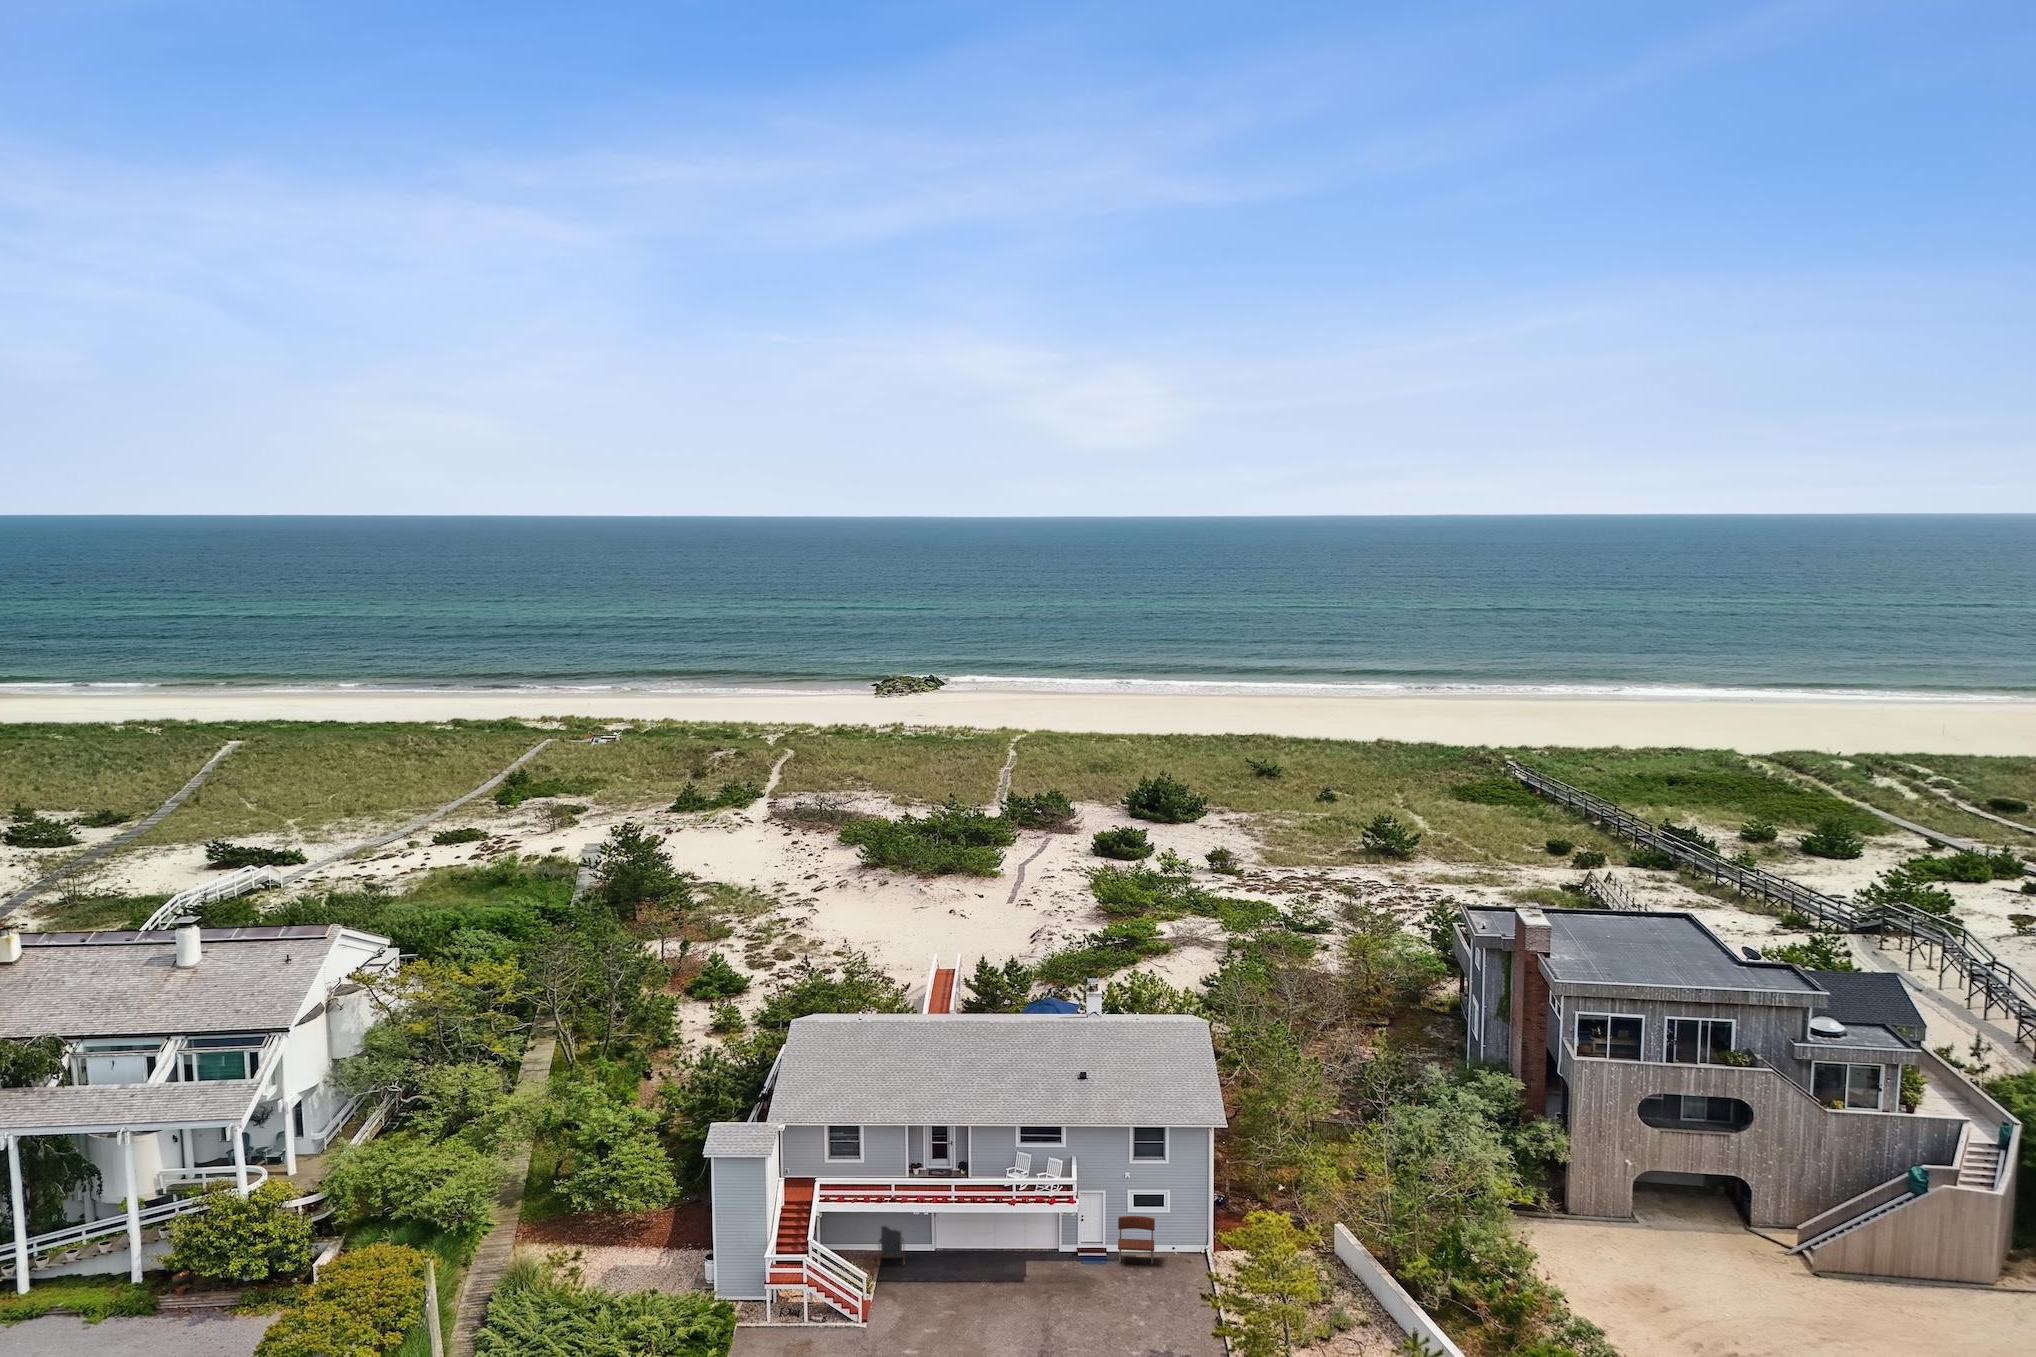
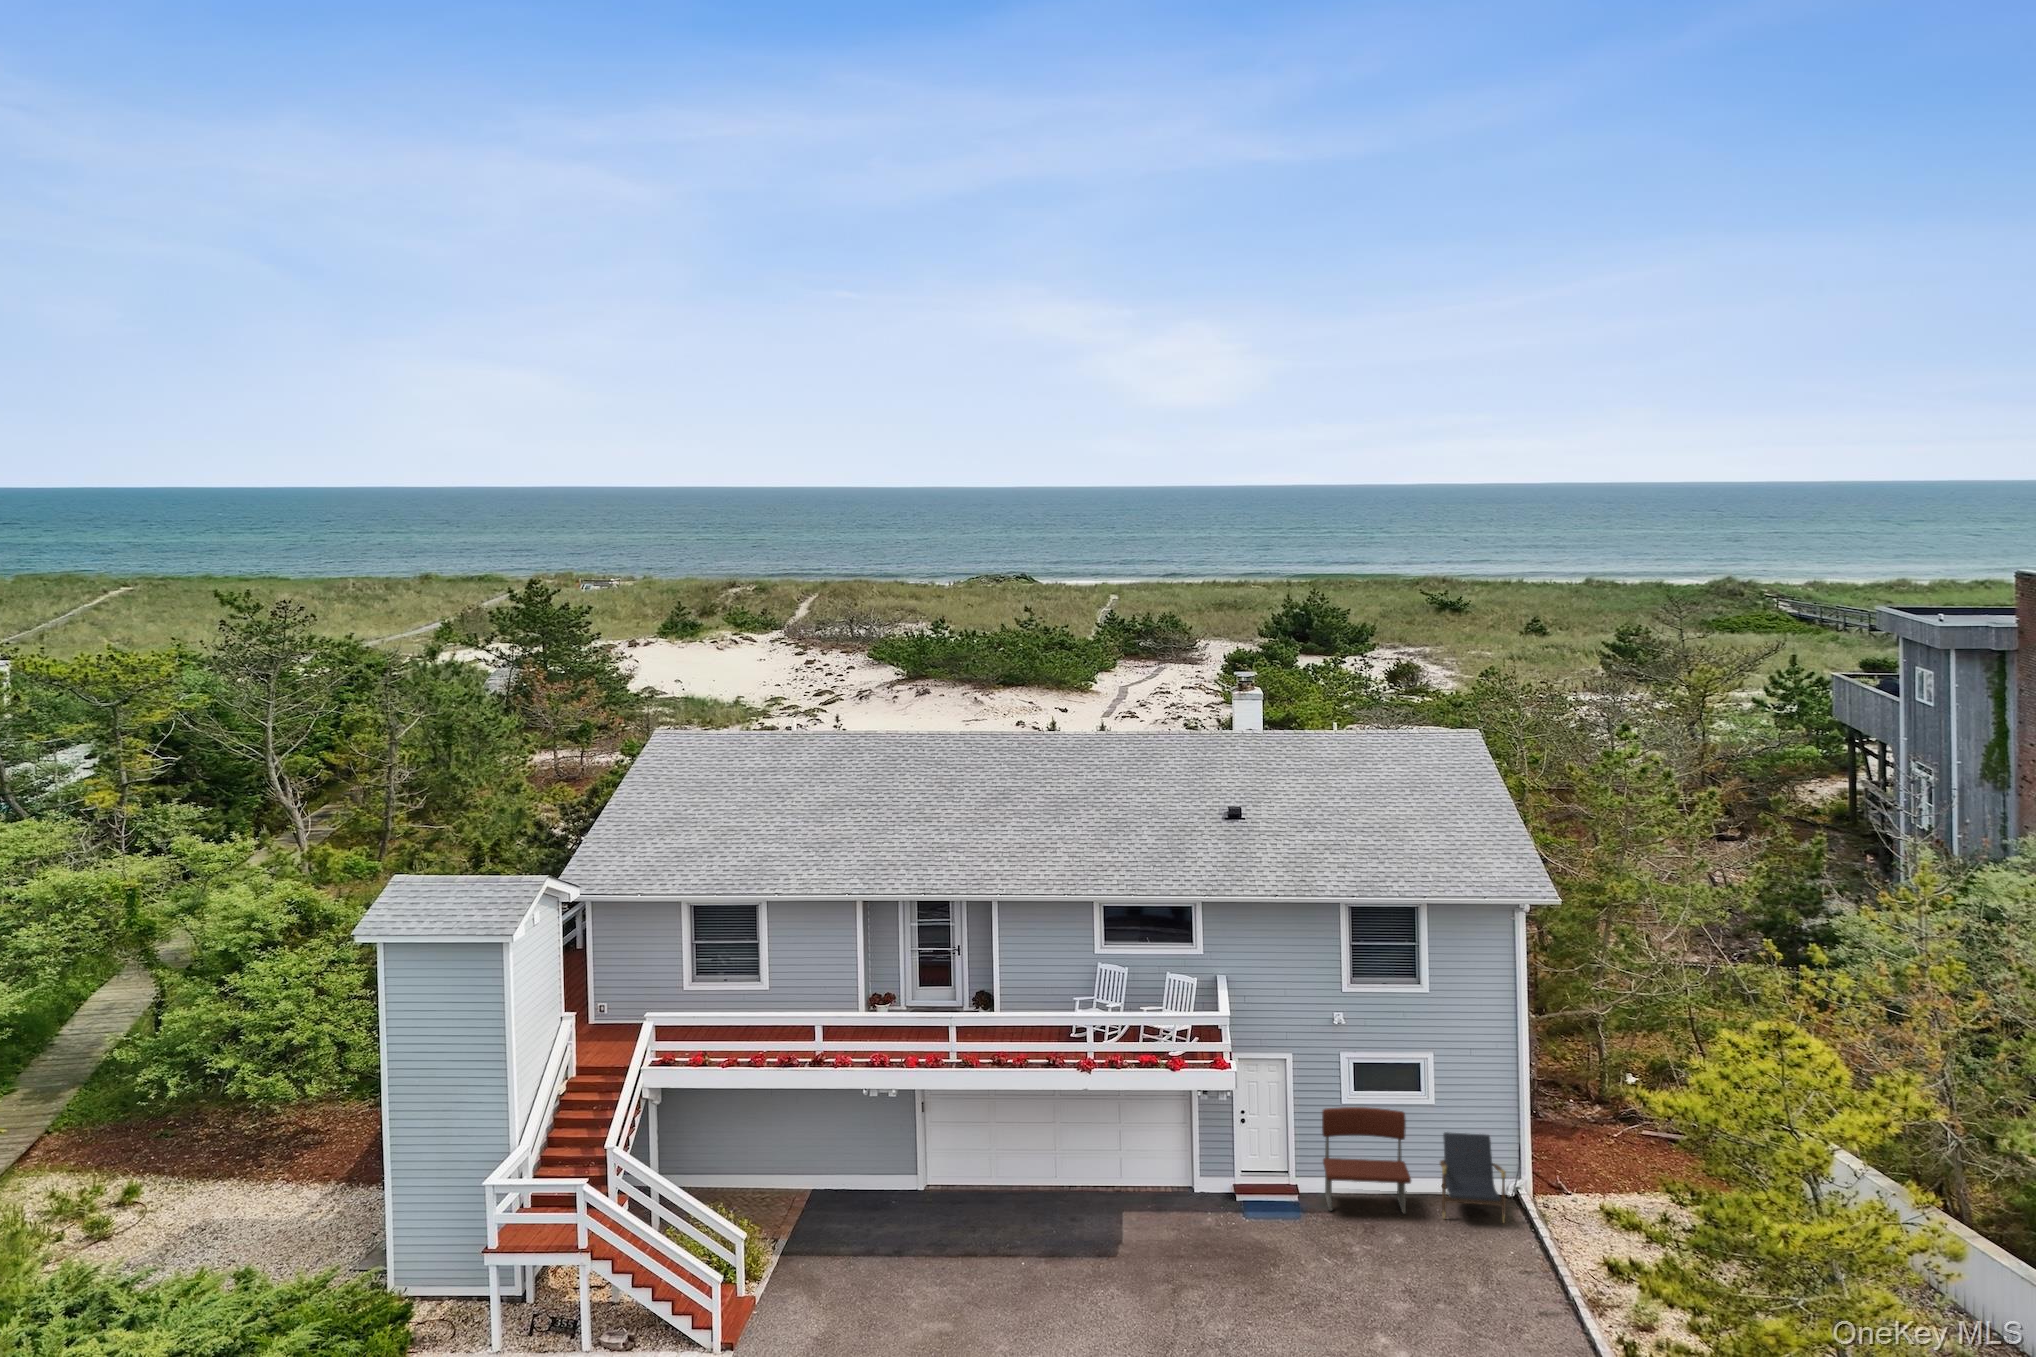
lounge chair: present [878,1226,905,1261] -> present [1440,1132,1506,1223]

